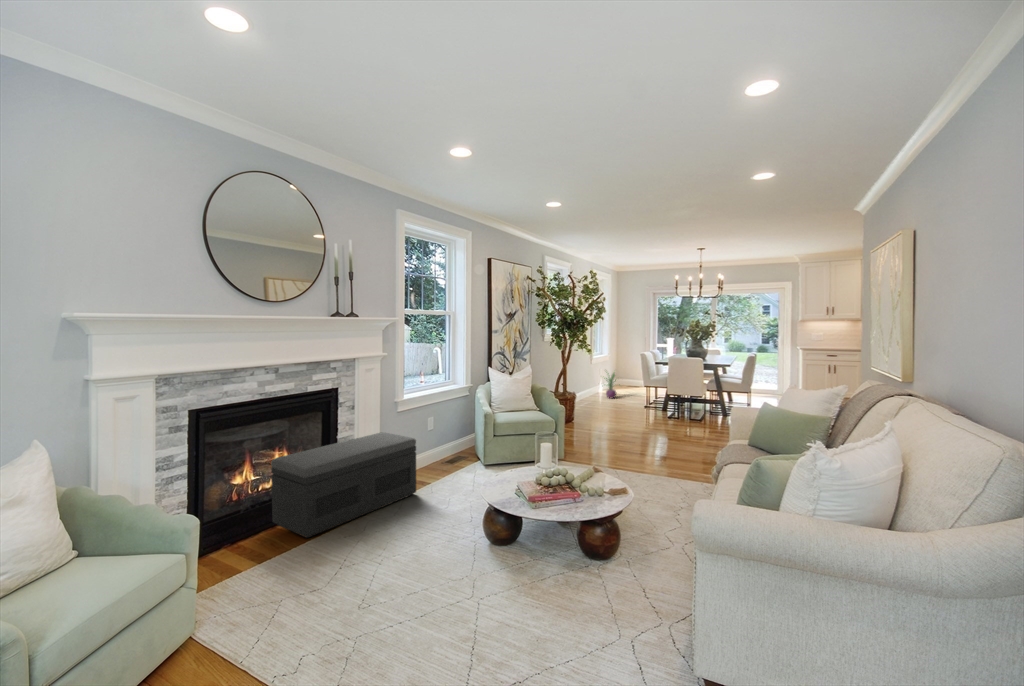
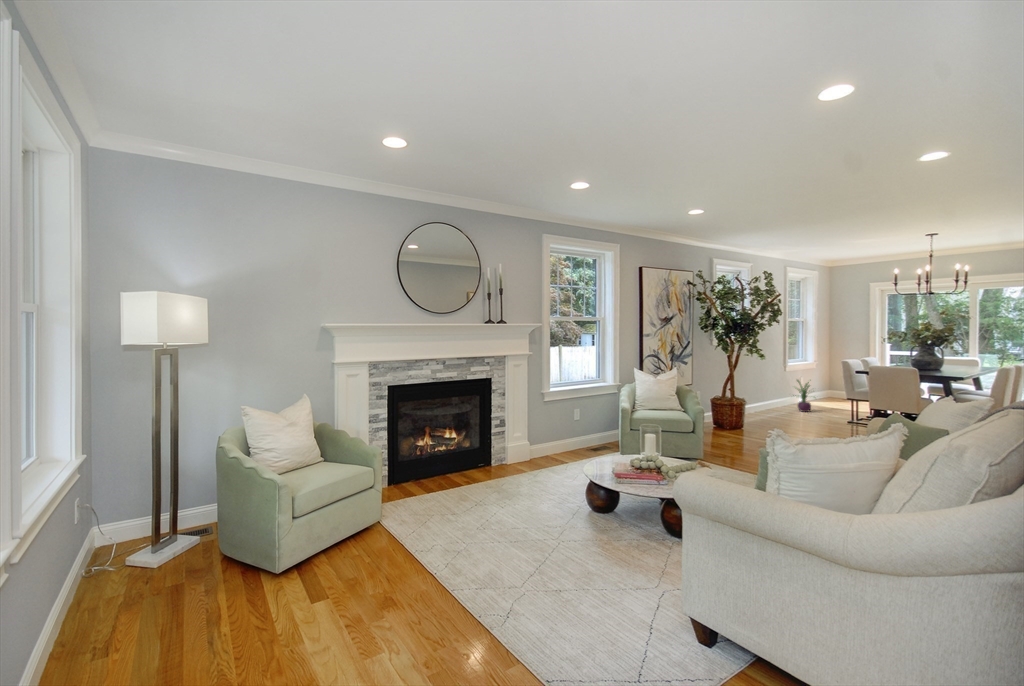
storage bench: present [271,432,416,538] -> none [441,417,551,486]

